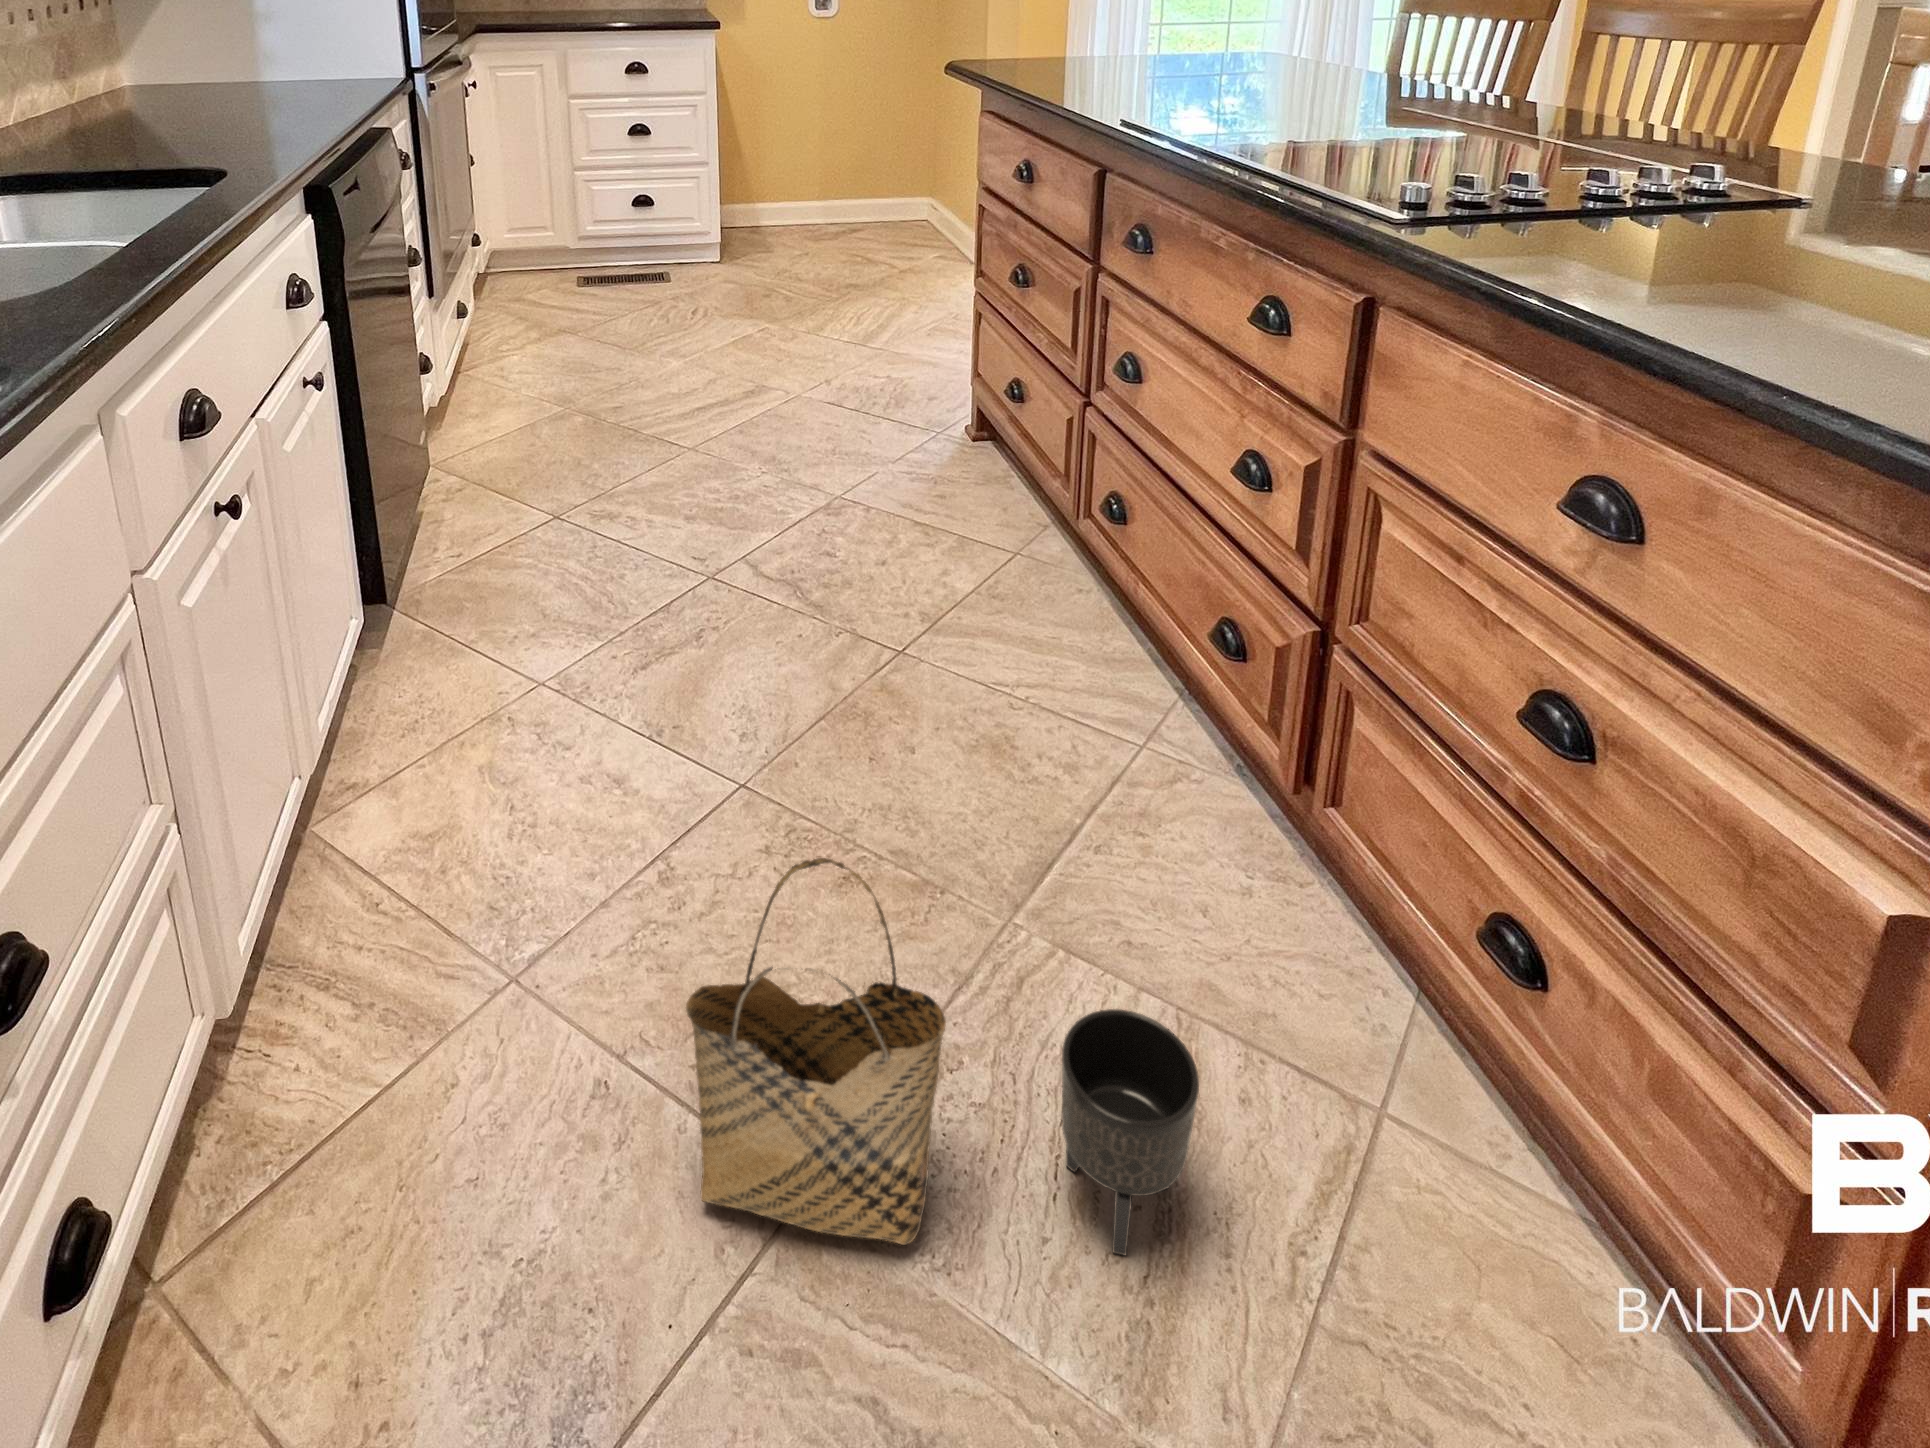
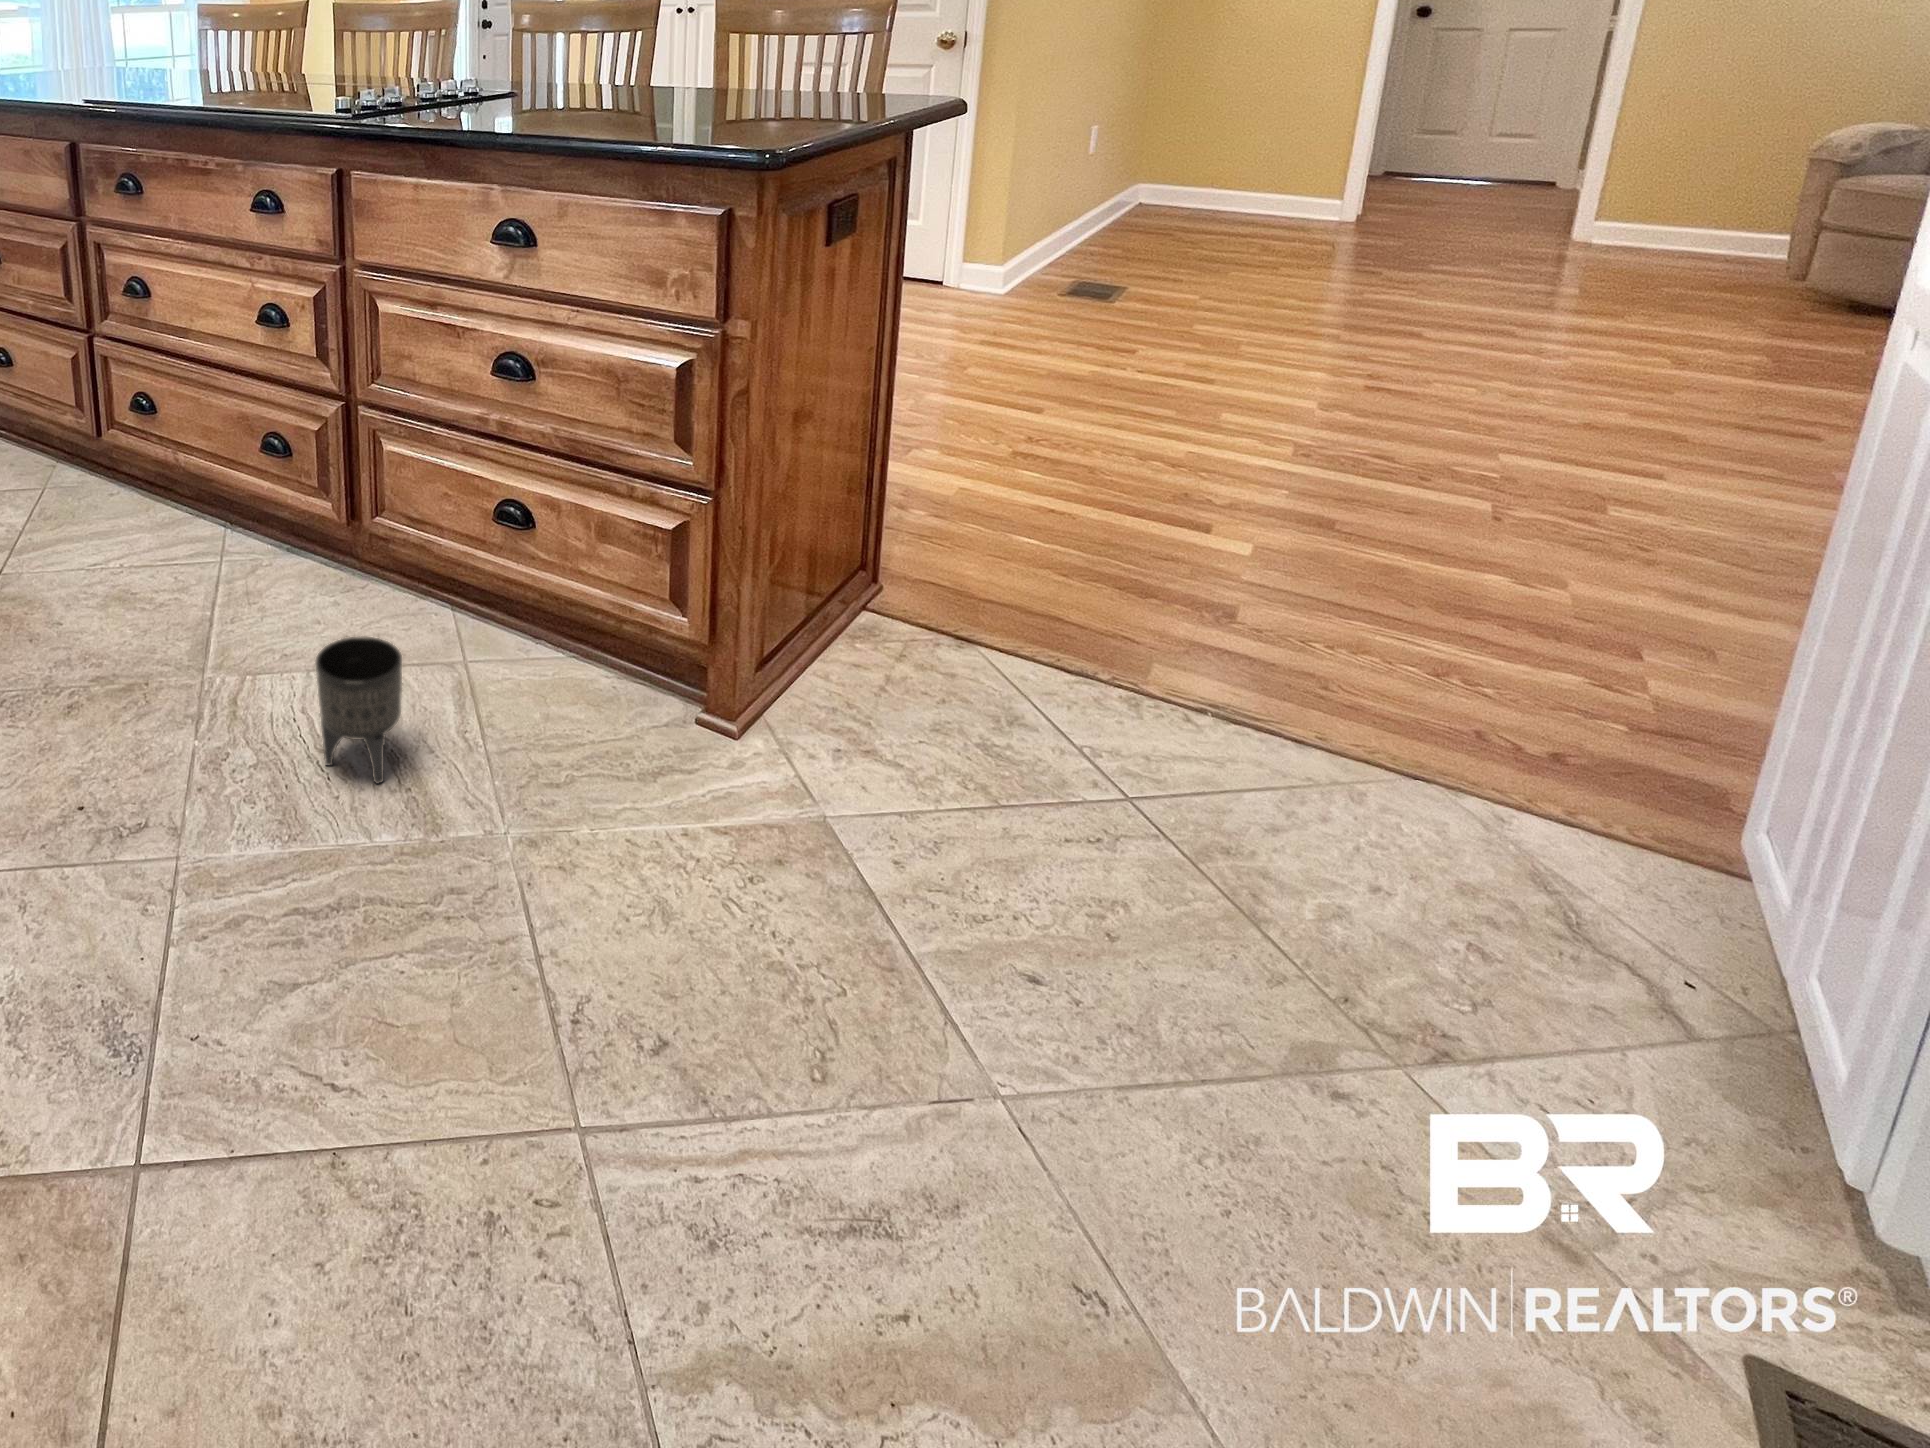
woven basket: present [686,858,946,1245] -> none [76,605,270,901]

